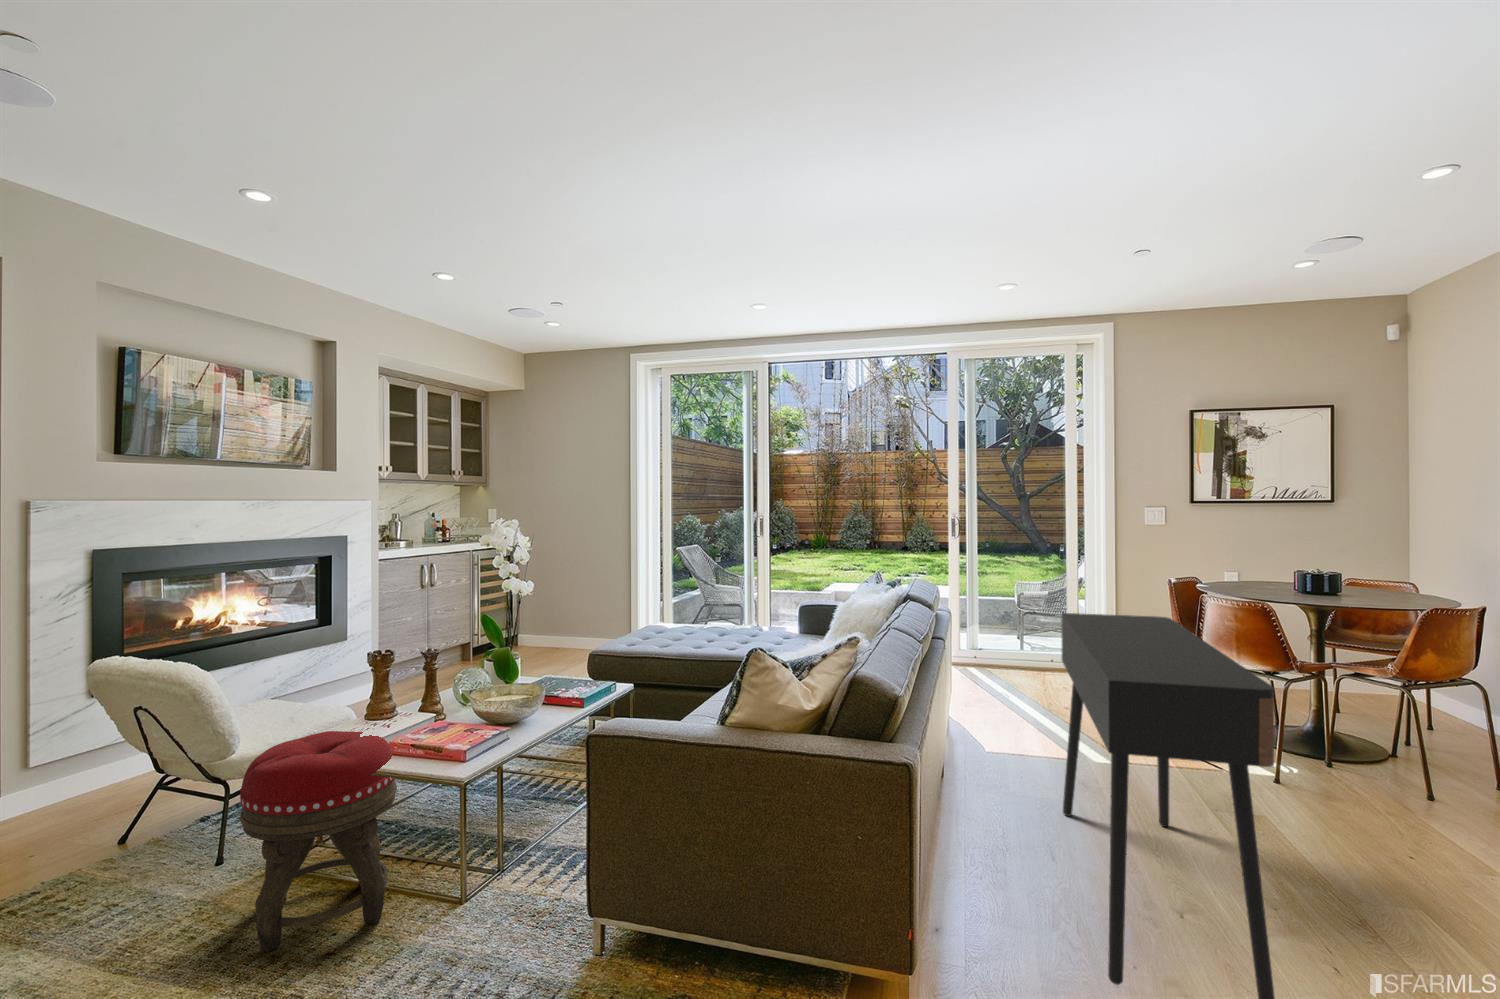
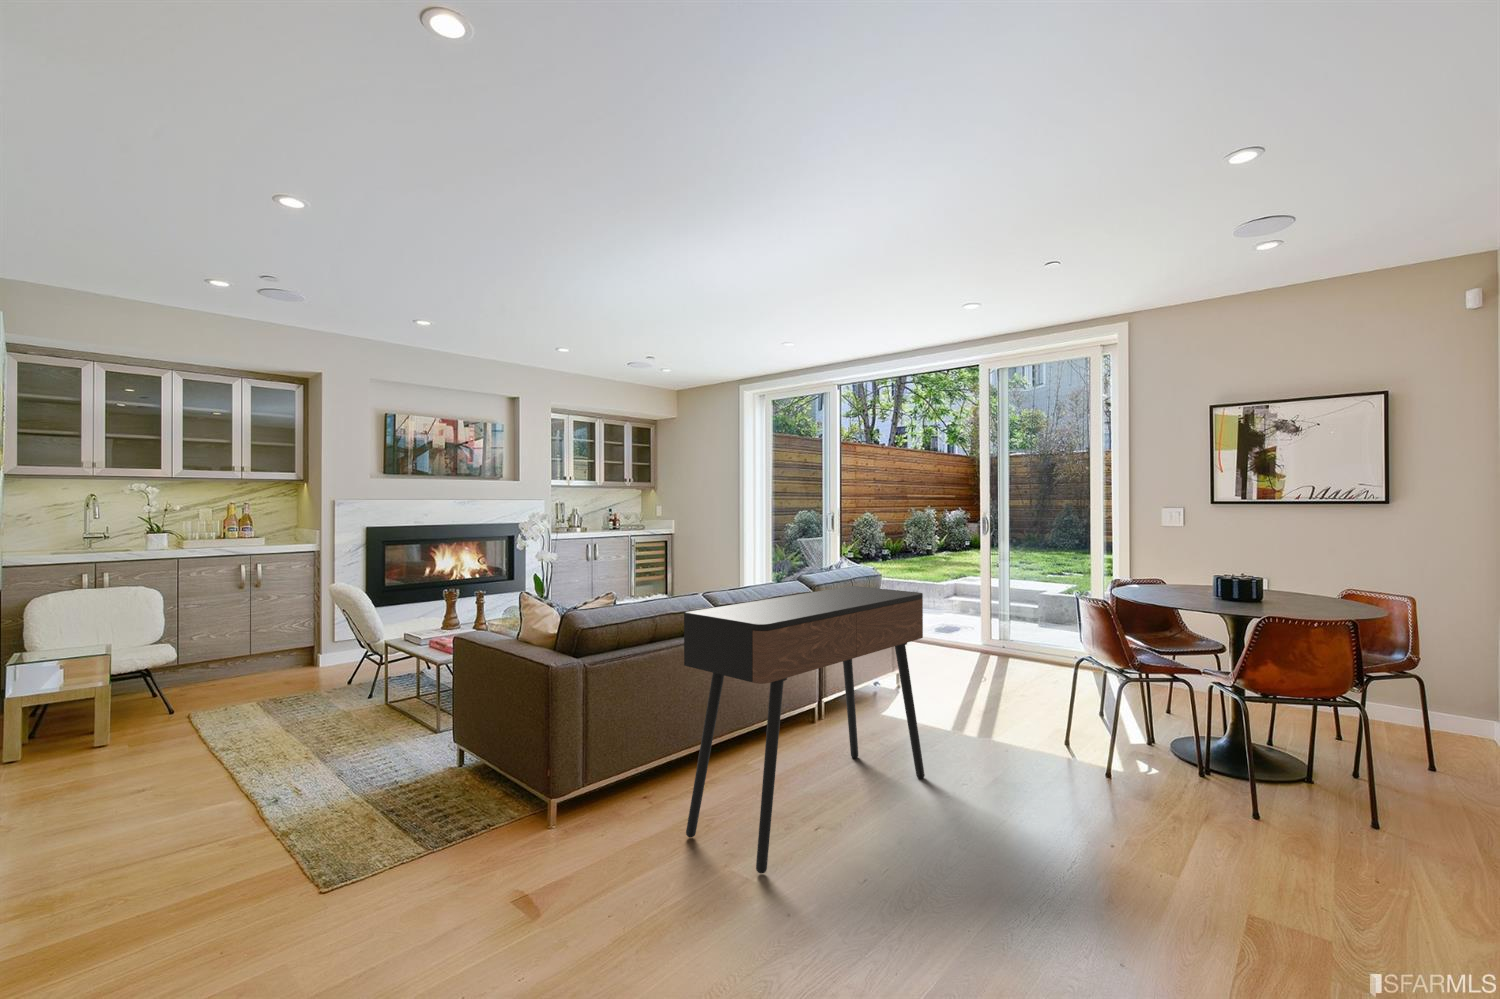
footstool: present [240,731,397,952] -> none [328,620,415,727]

